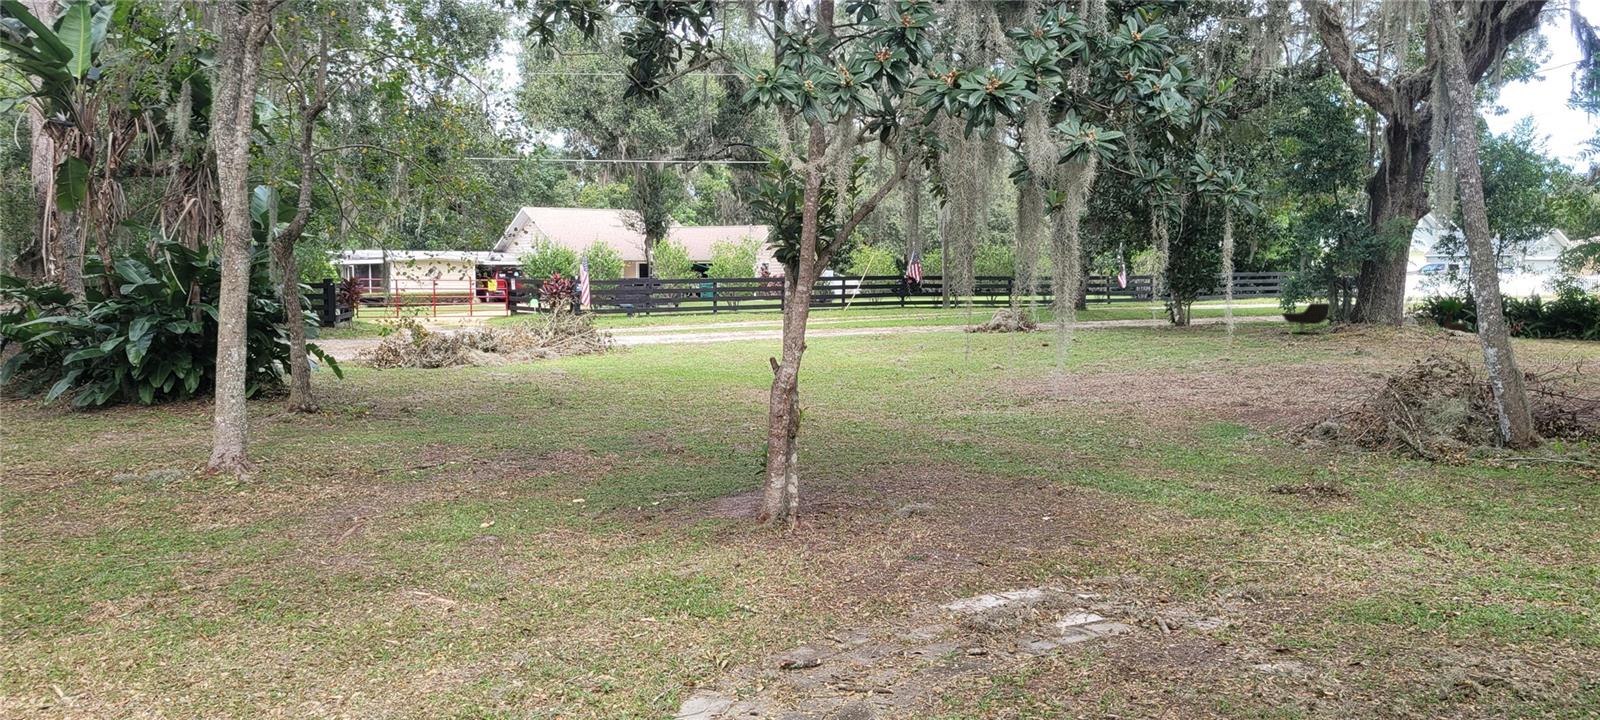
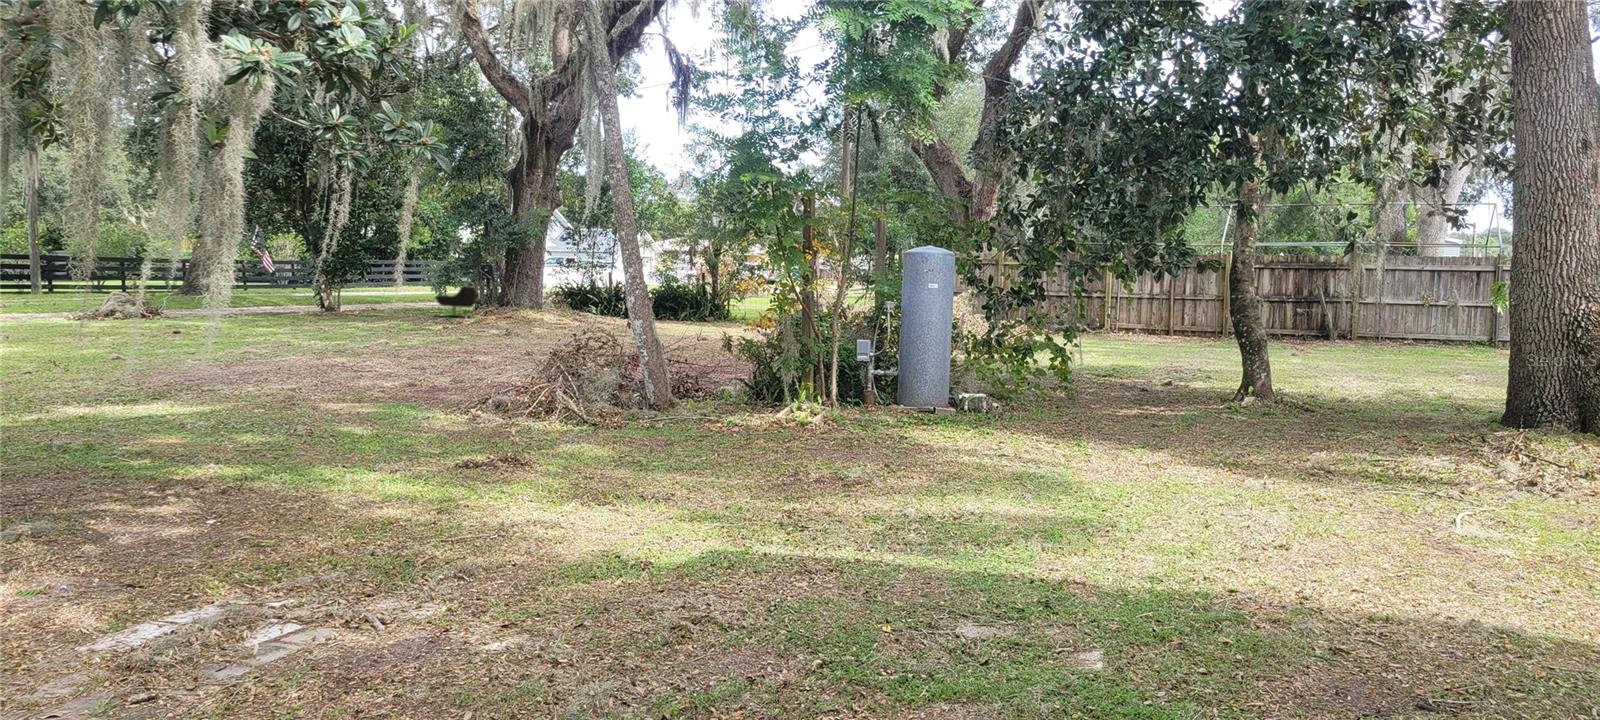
potted tree: present [1440,298,1466,335] -> none [574,280,597,319]

